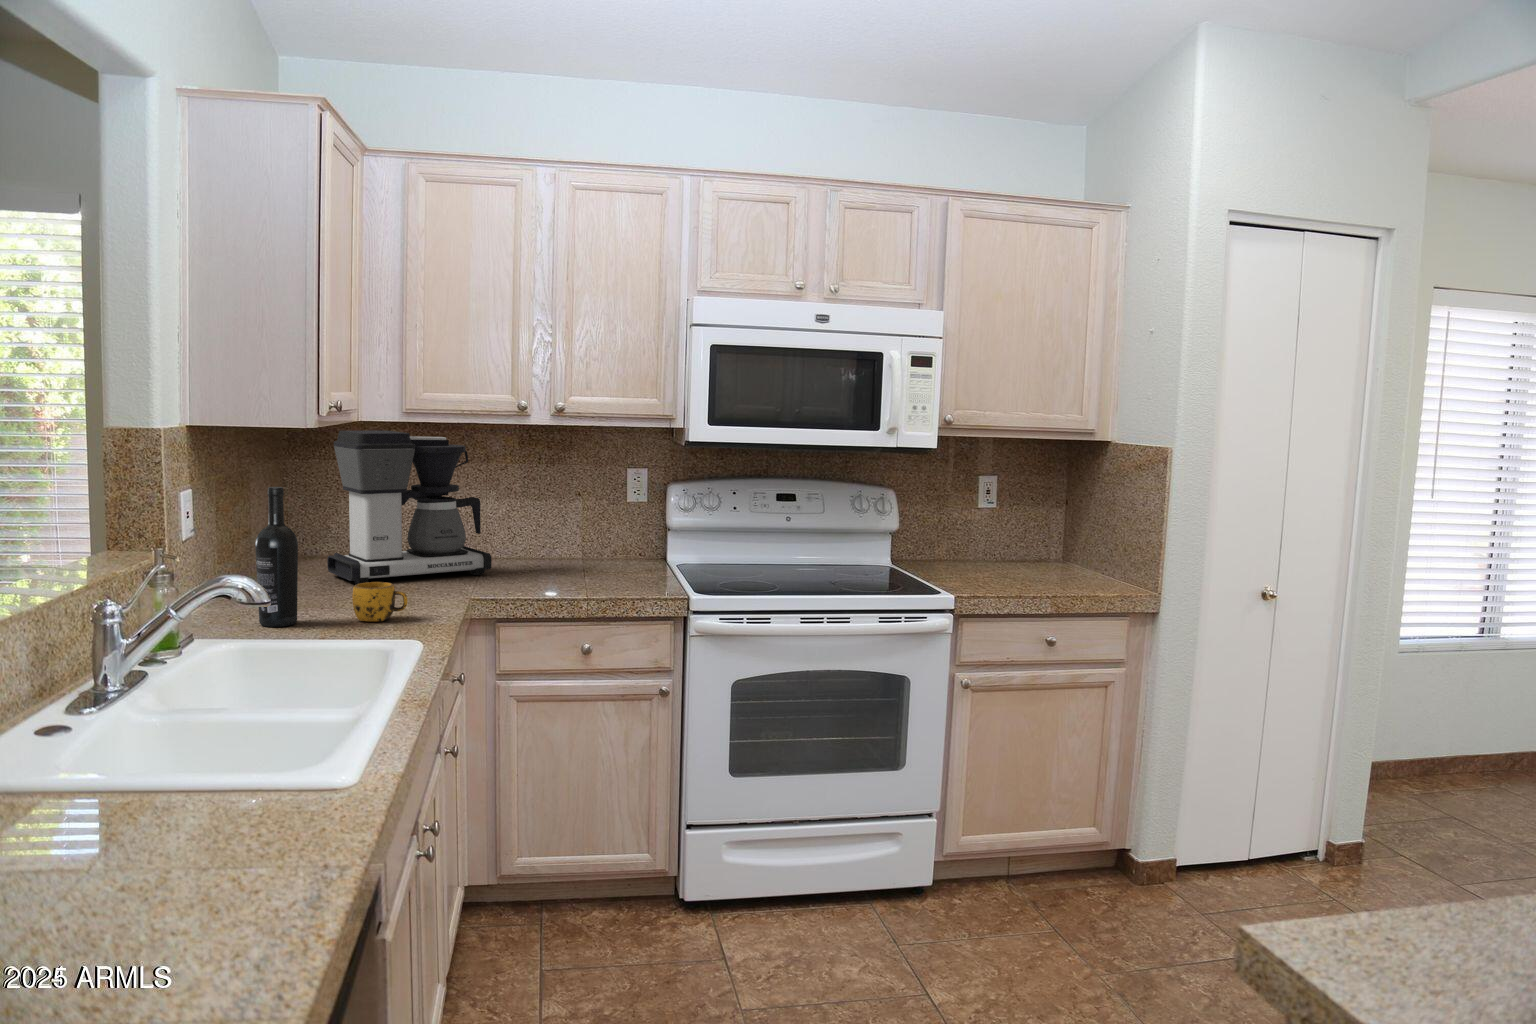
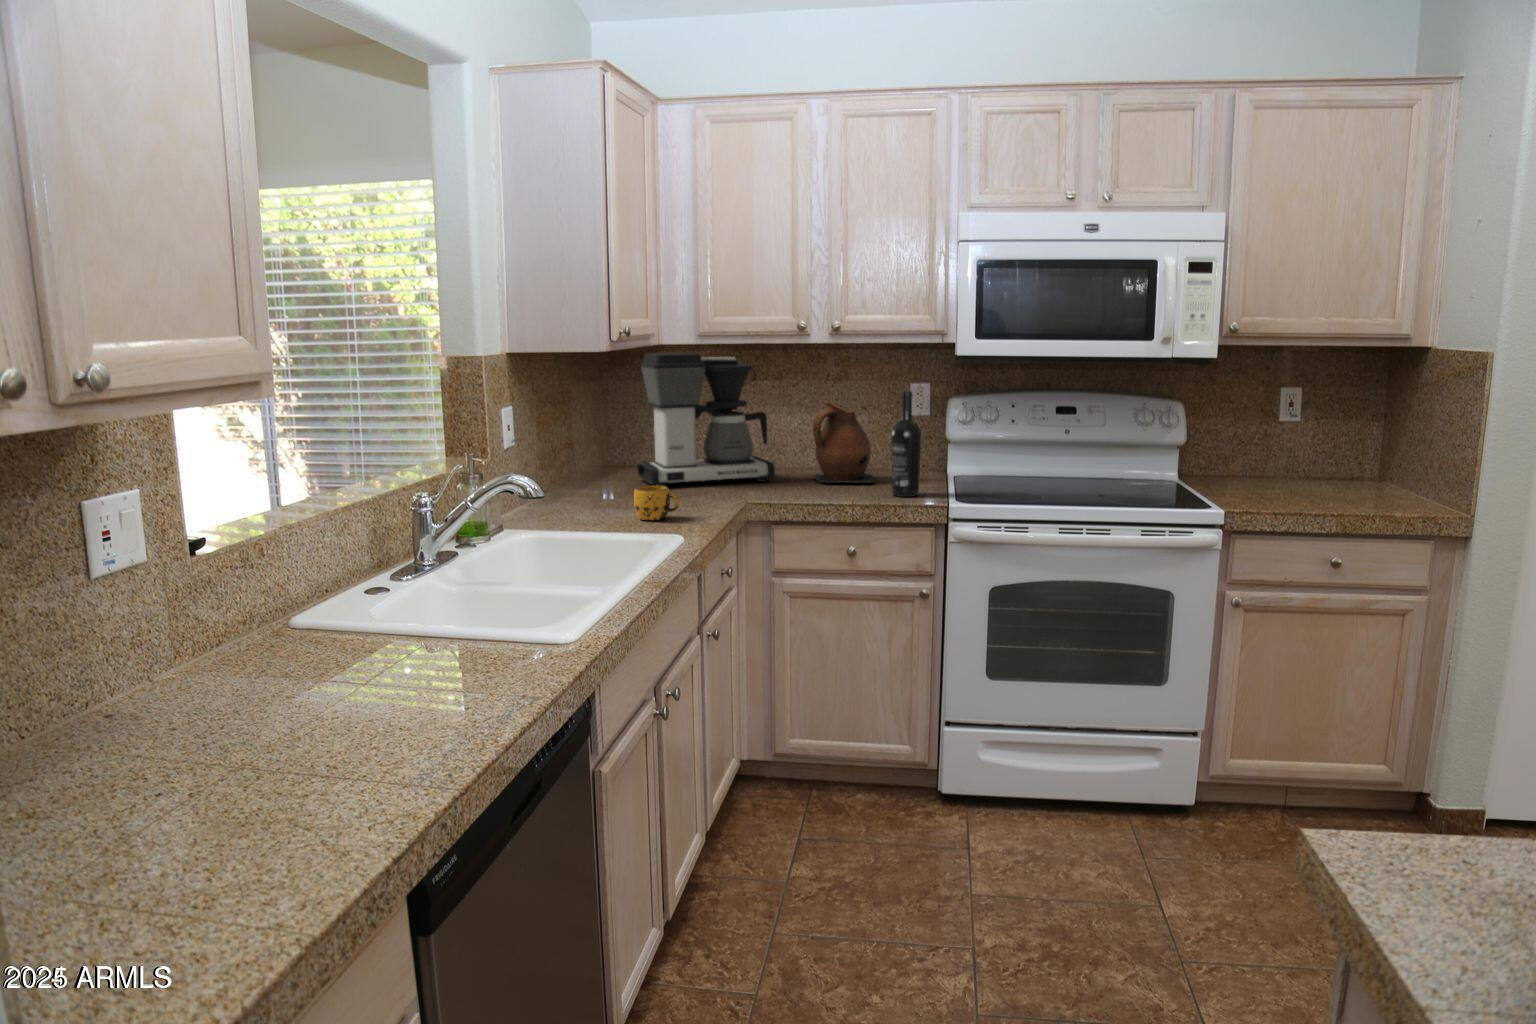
ceramic pitcher: none [529,486,603,575] -> present [813,402,875,483]
wine bottle: present [255,487,298,627] -> present [891,391,921,497]

